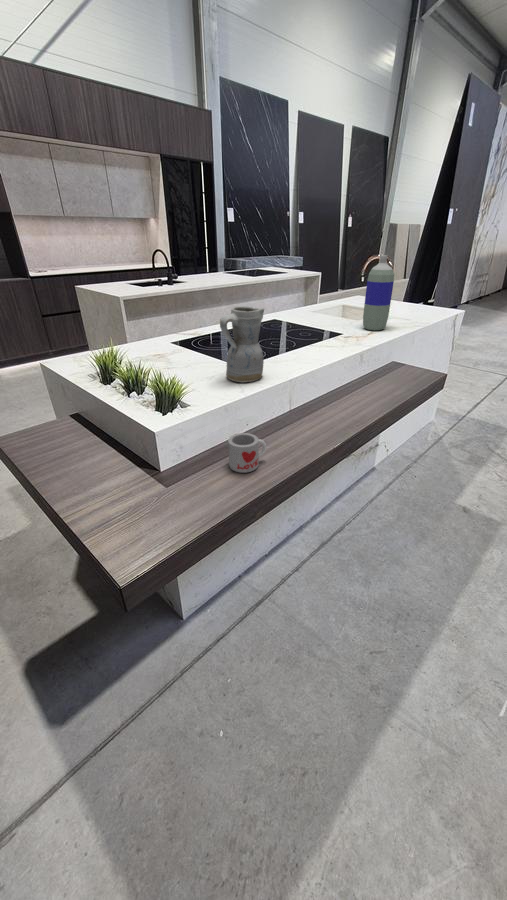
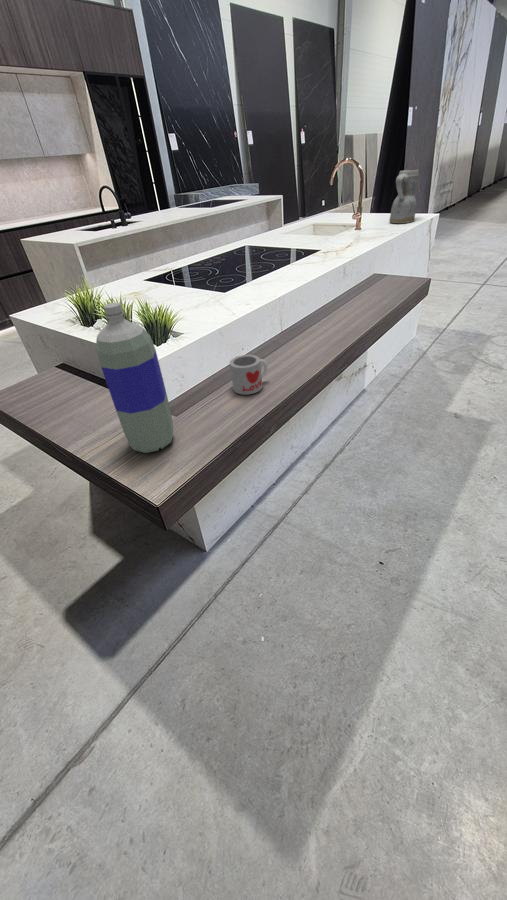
bottle: present [363,255,394,330] -> present [96,302,173,453]
ceramic pitcher: present [220,306,264,382] -> present [389,170,419,223]

